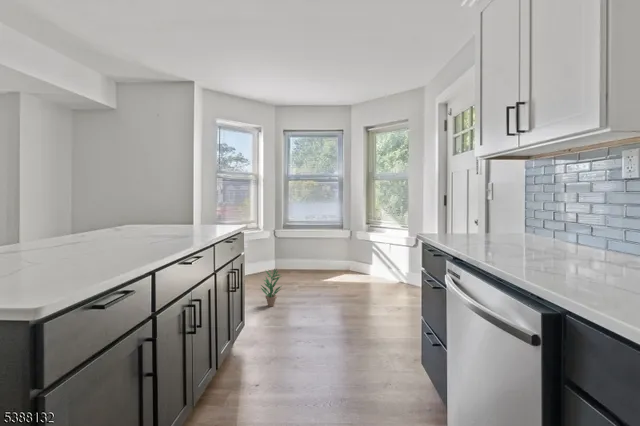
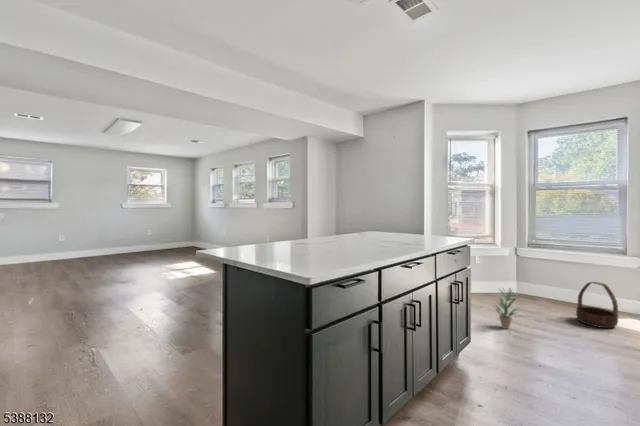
basket: none [320,254,345,290] -> present [576,282,618,328]

